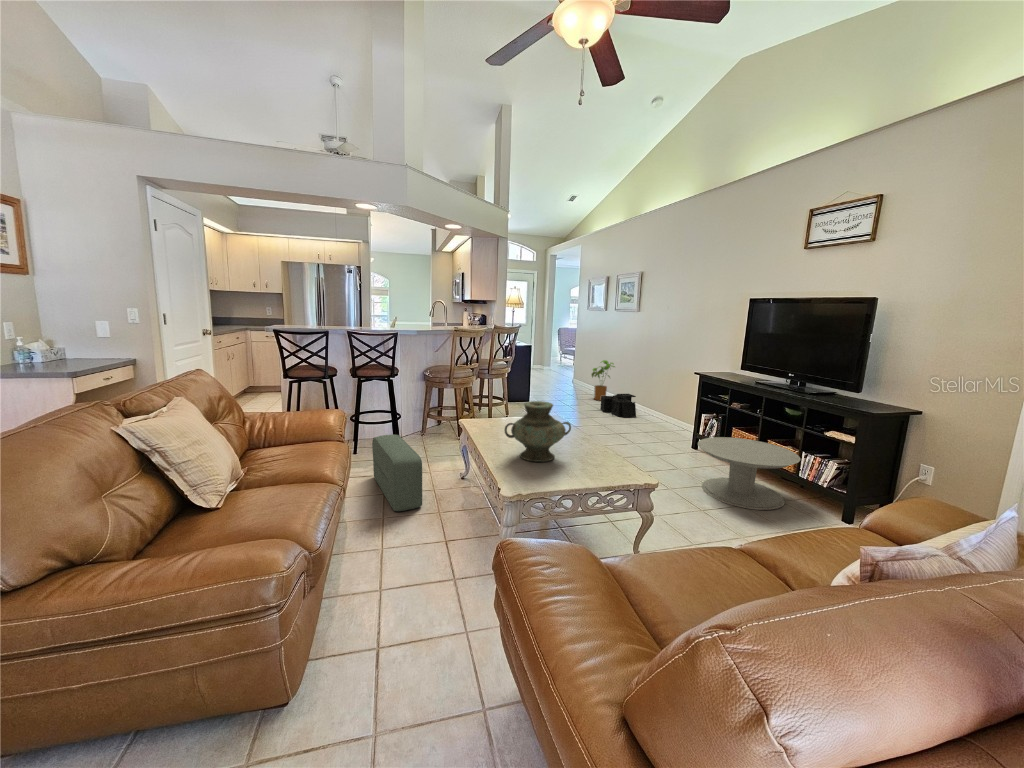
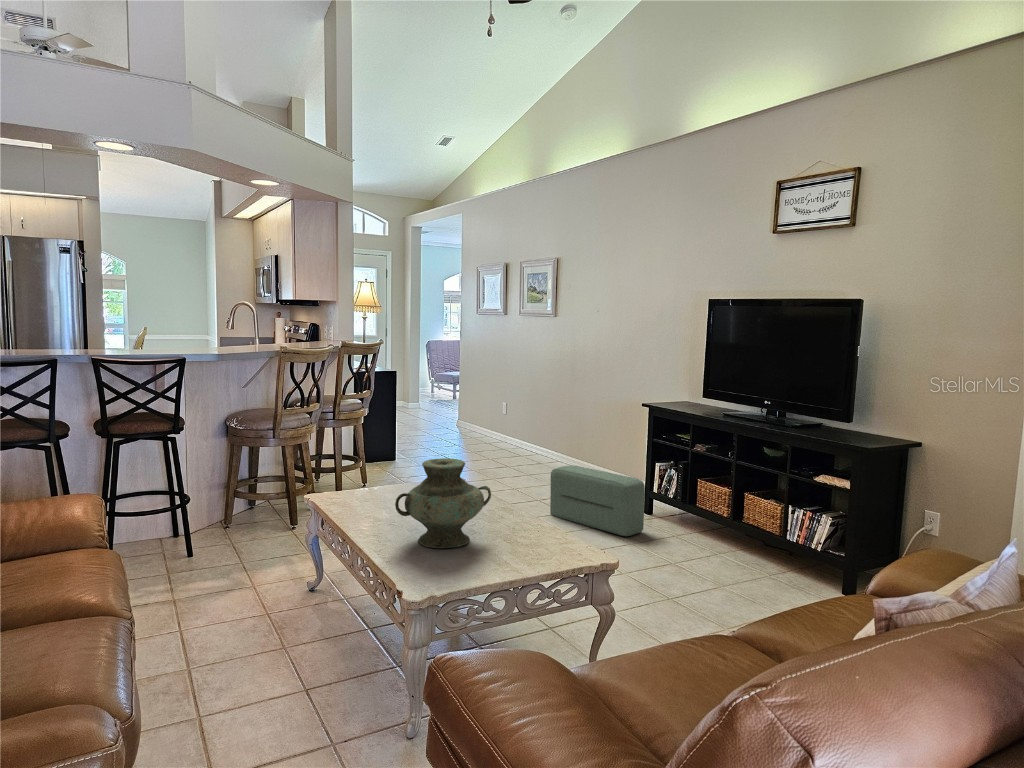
house plant: present [592,360,615,401] -> none [490,390,526,453]
storage bin: present [600,394,636,417] -> none [508,440,562,476]
pouf: present [372,435,422,511] -> present [550,465,645,536]
side table: present [698,437,801,510] -> none [656,494,786,590]

